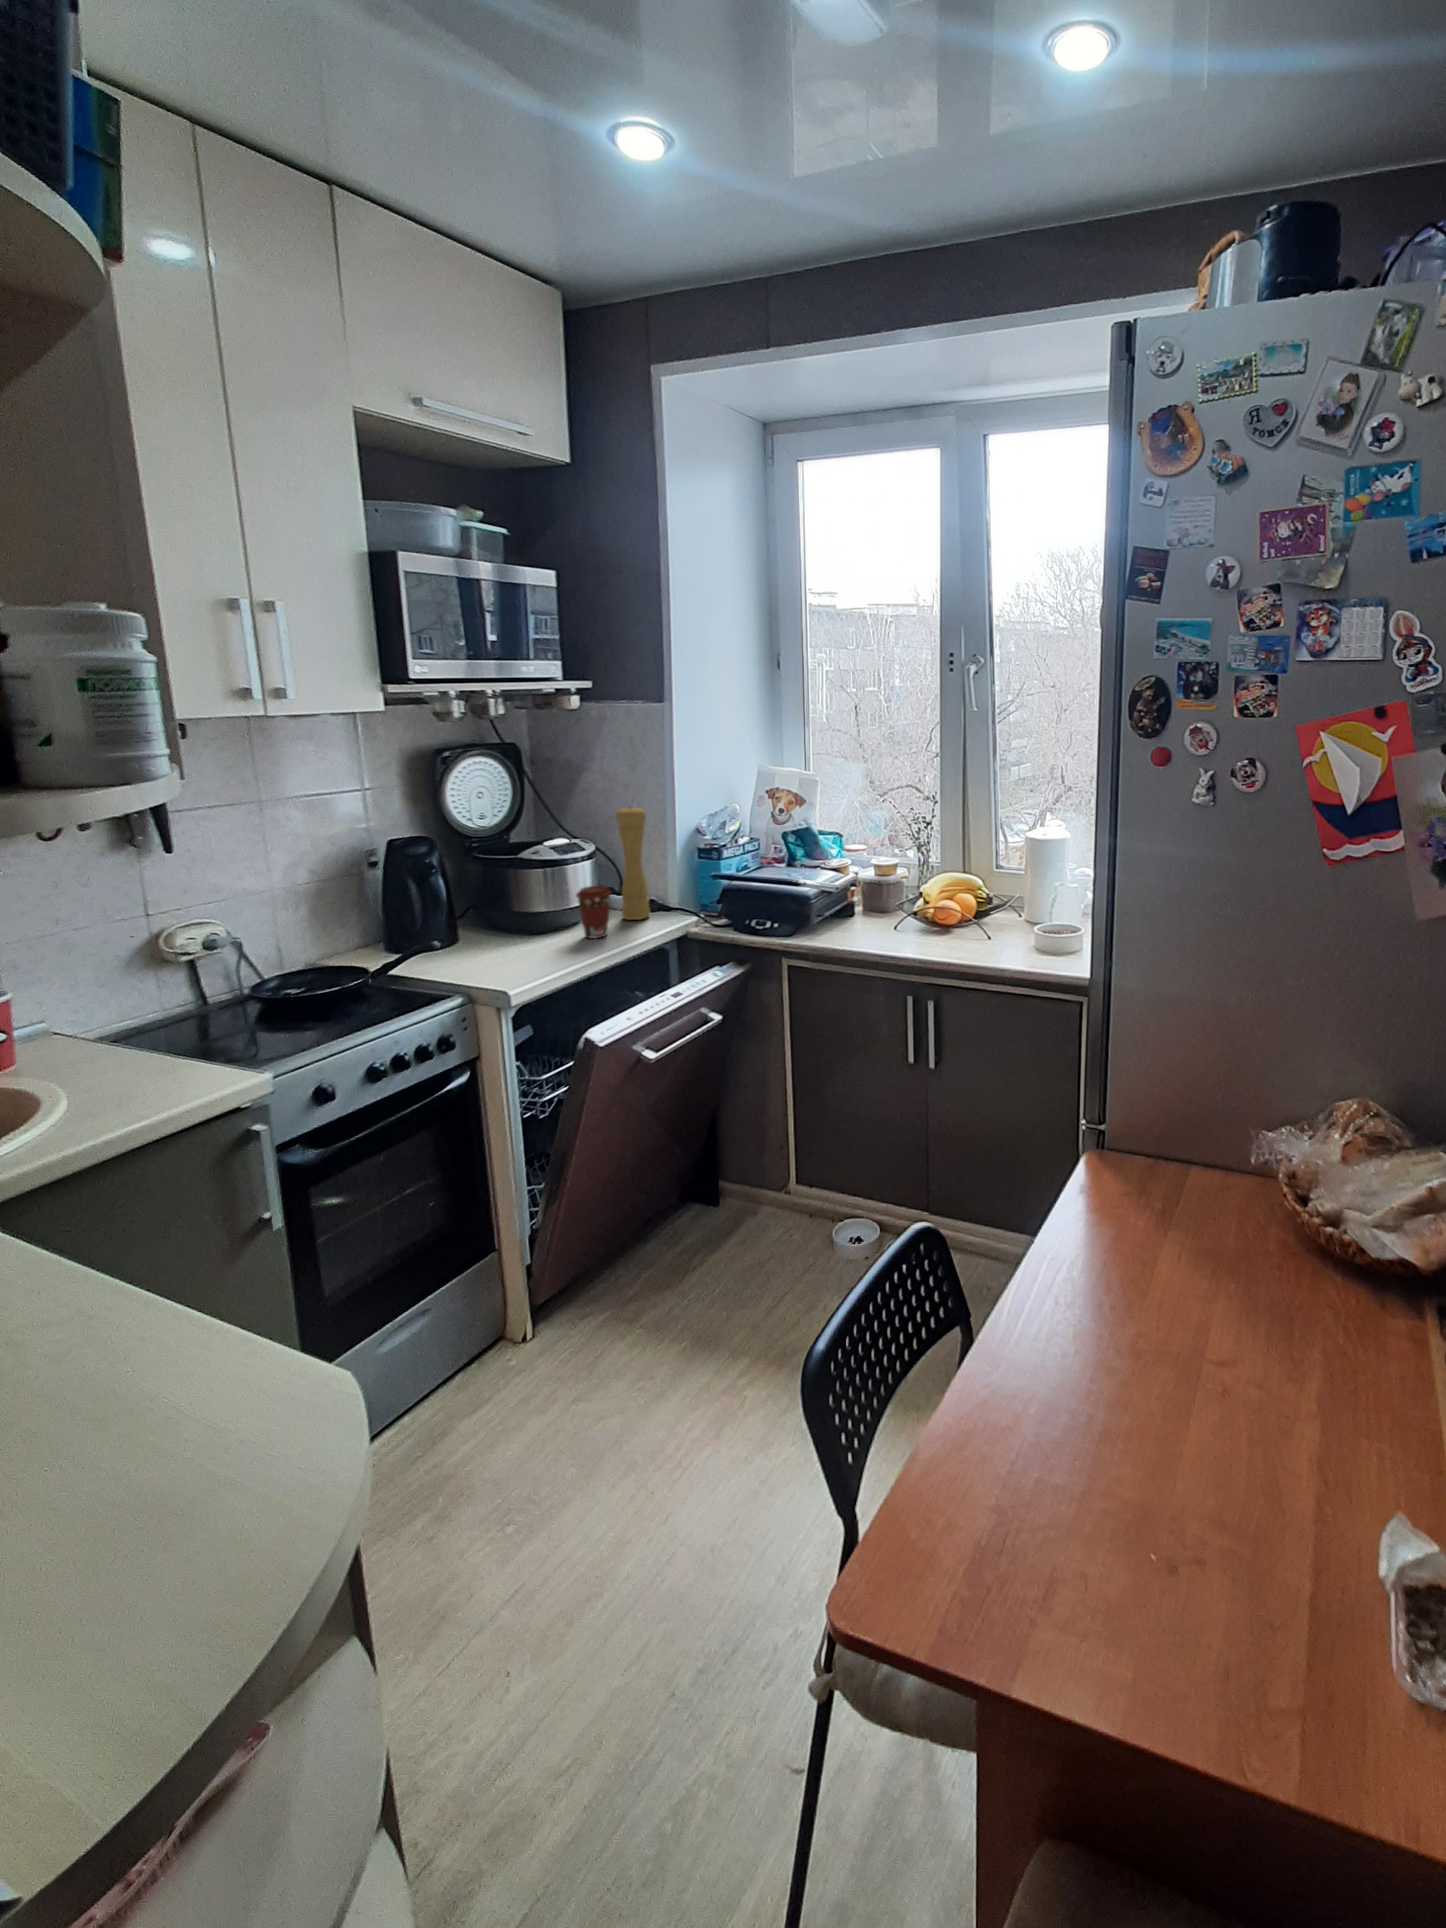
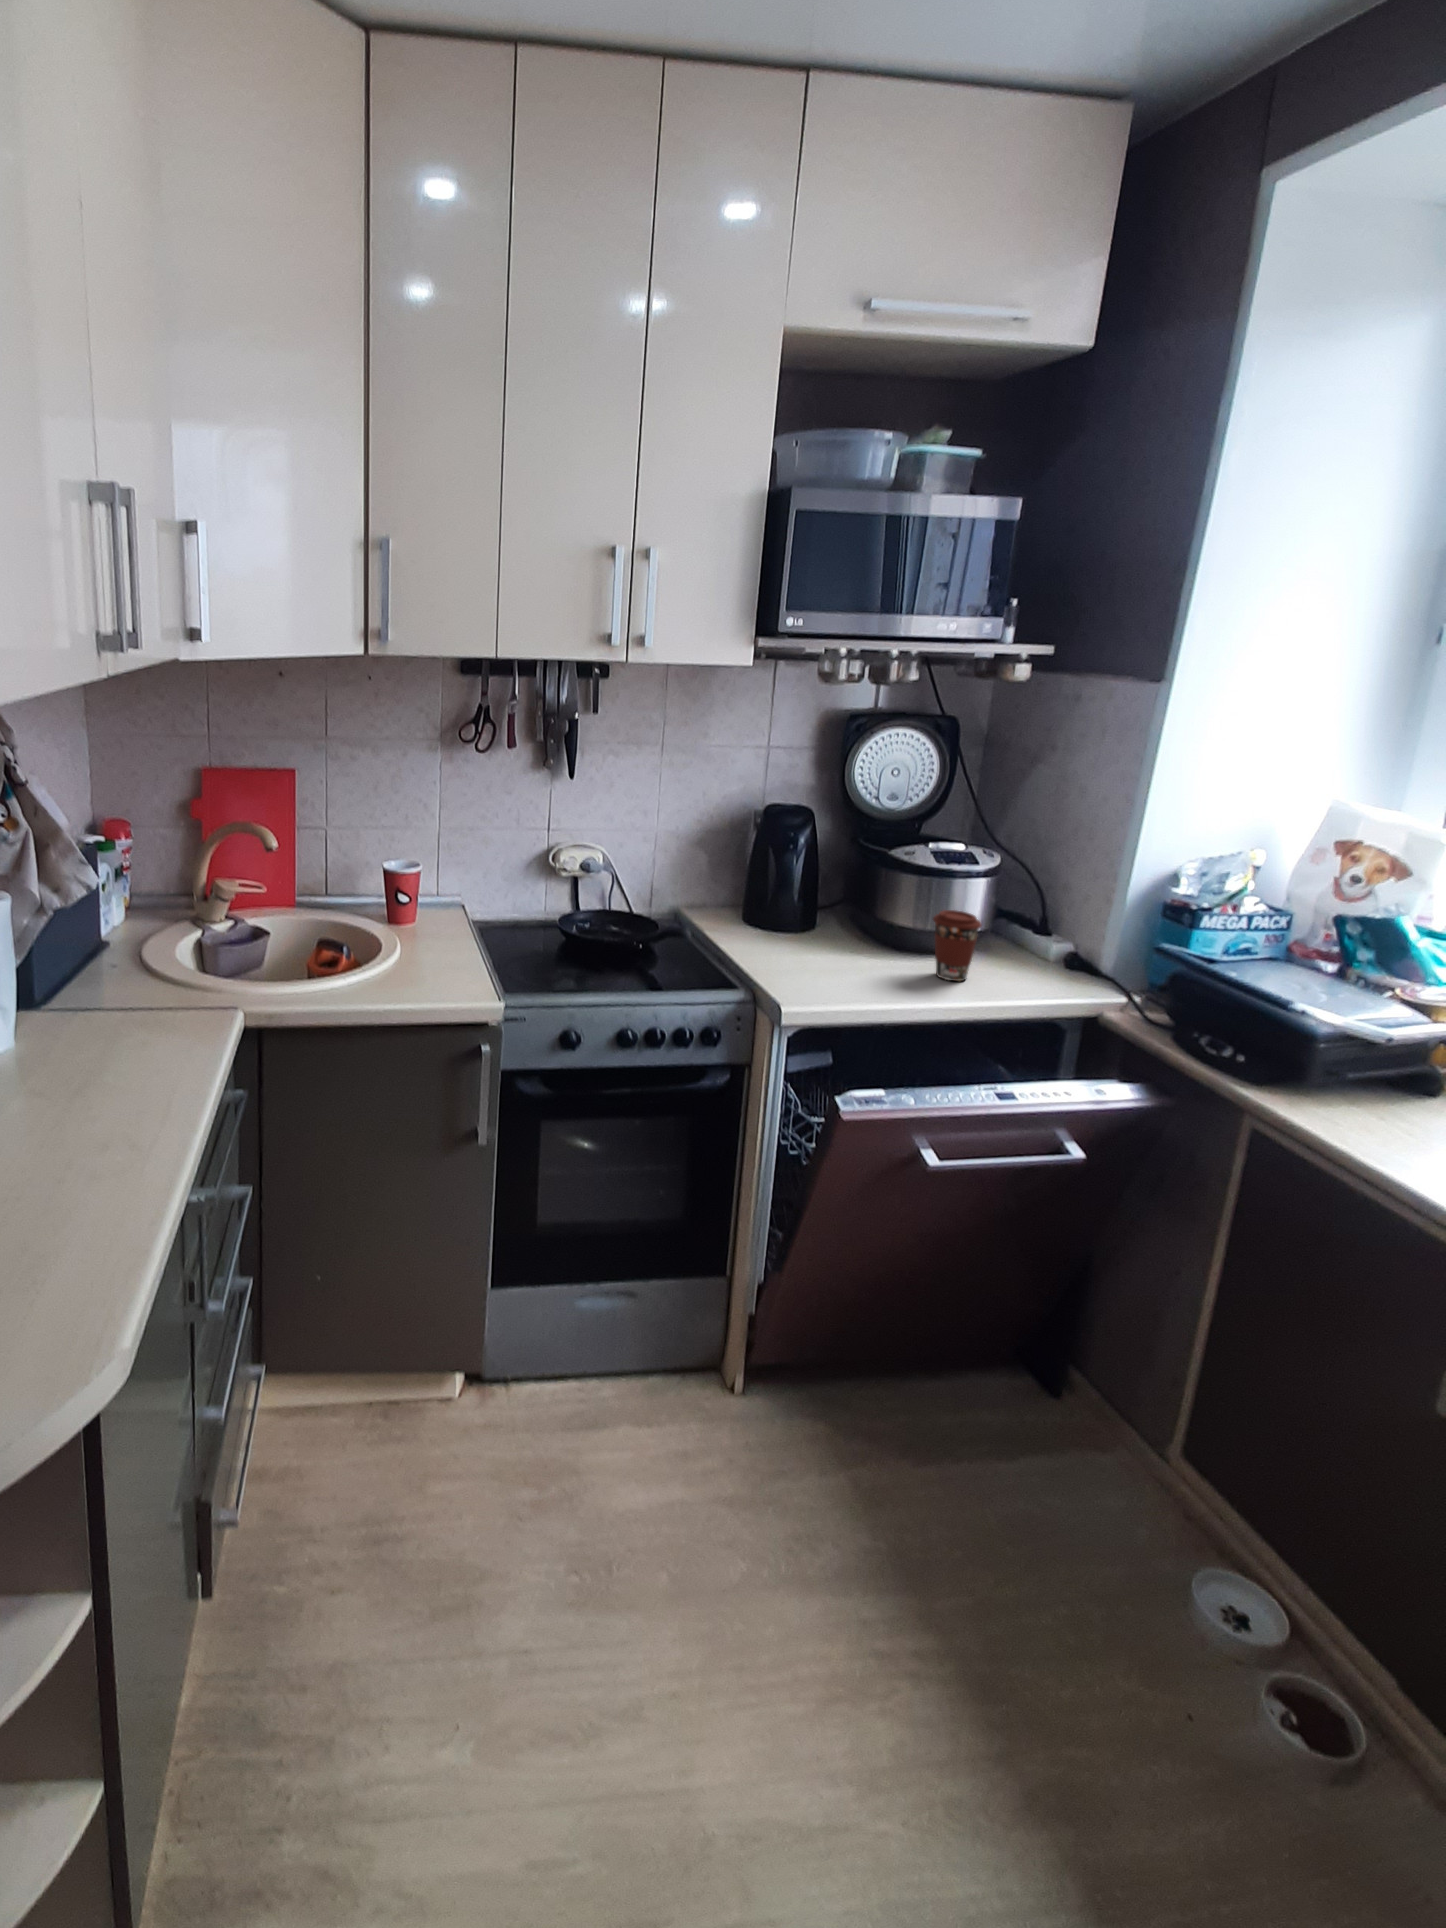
pepper mill: present [616,806,650,920] -> none [1009,817,1071,977]

